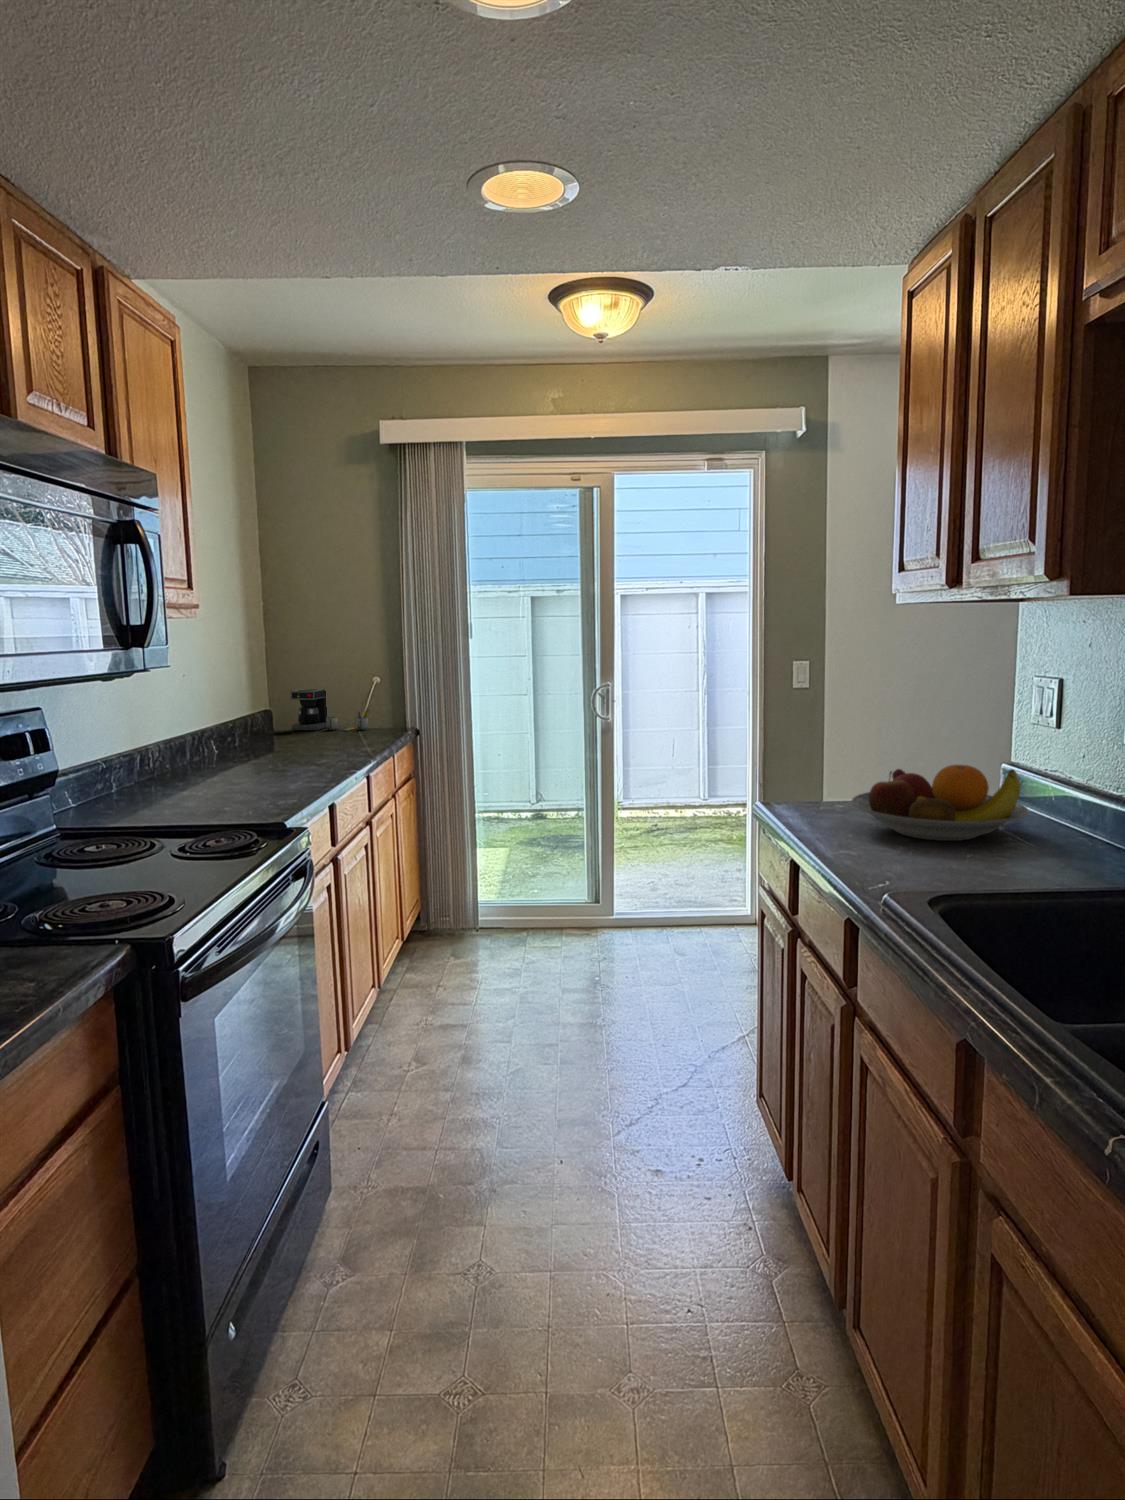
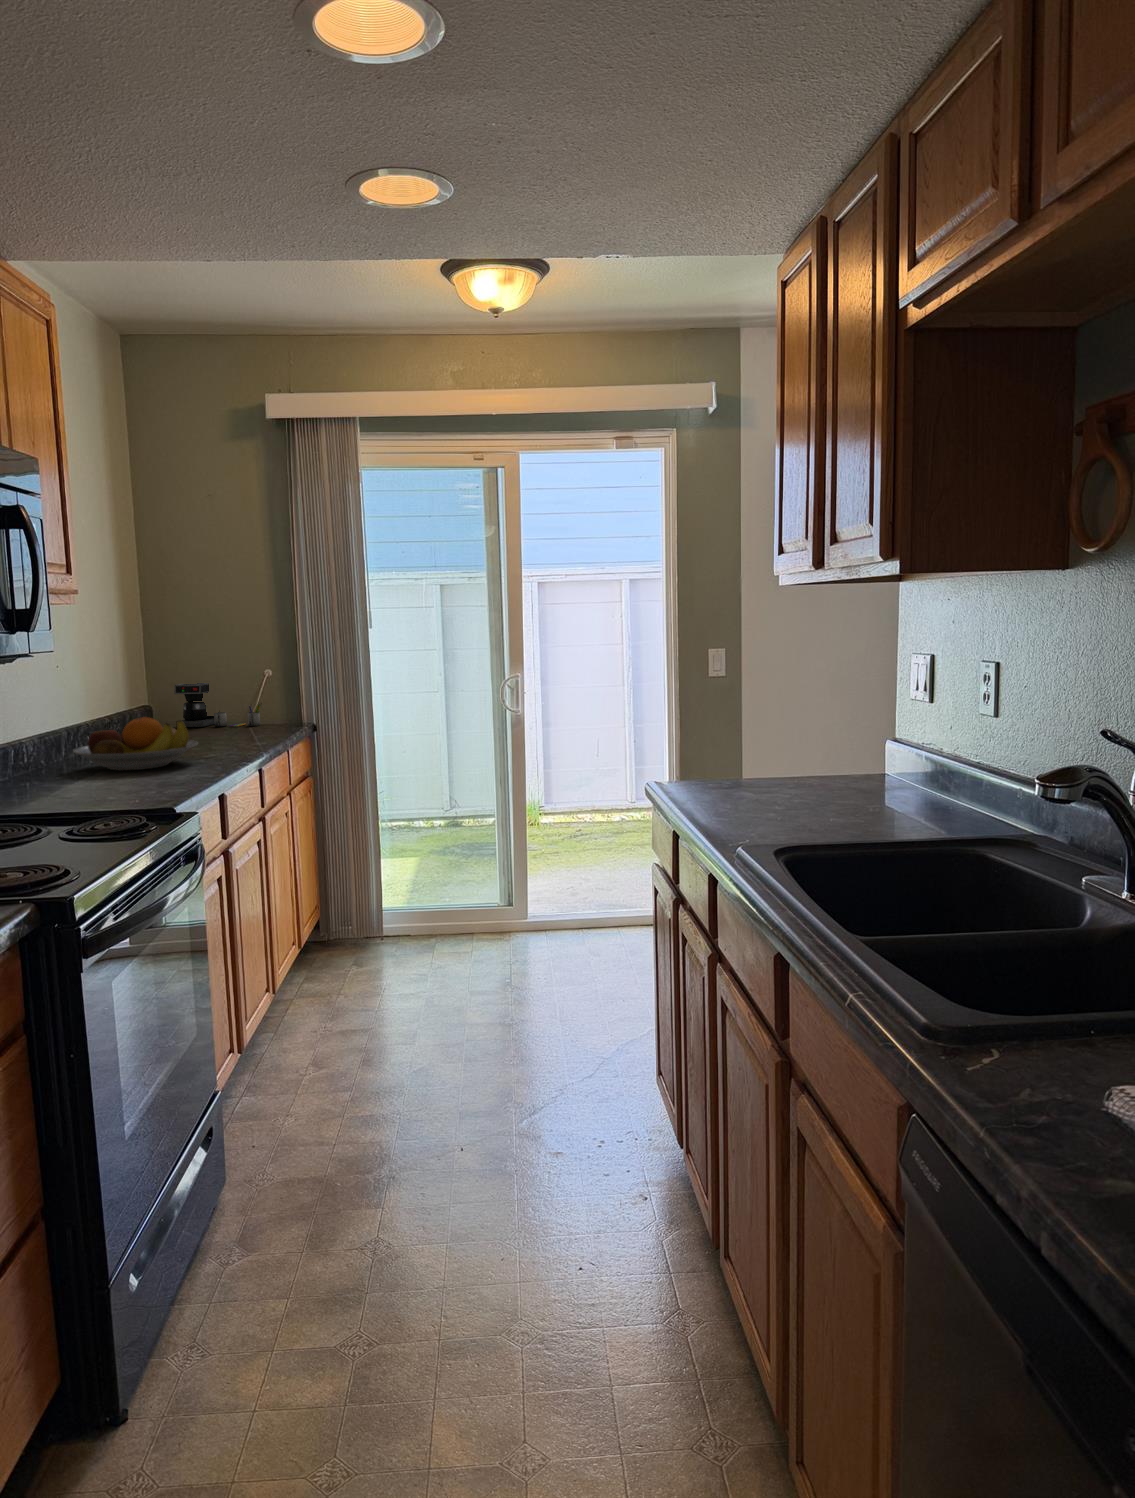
fruit bowl: present [852,765,1028,841] -> present [73,717,198,770]

